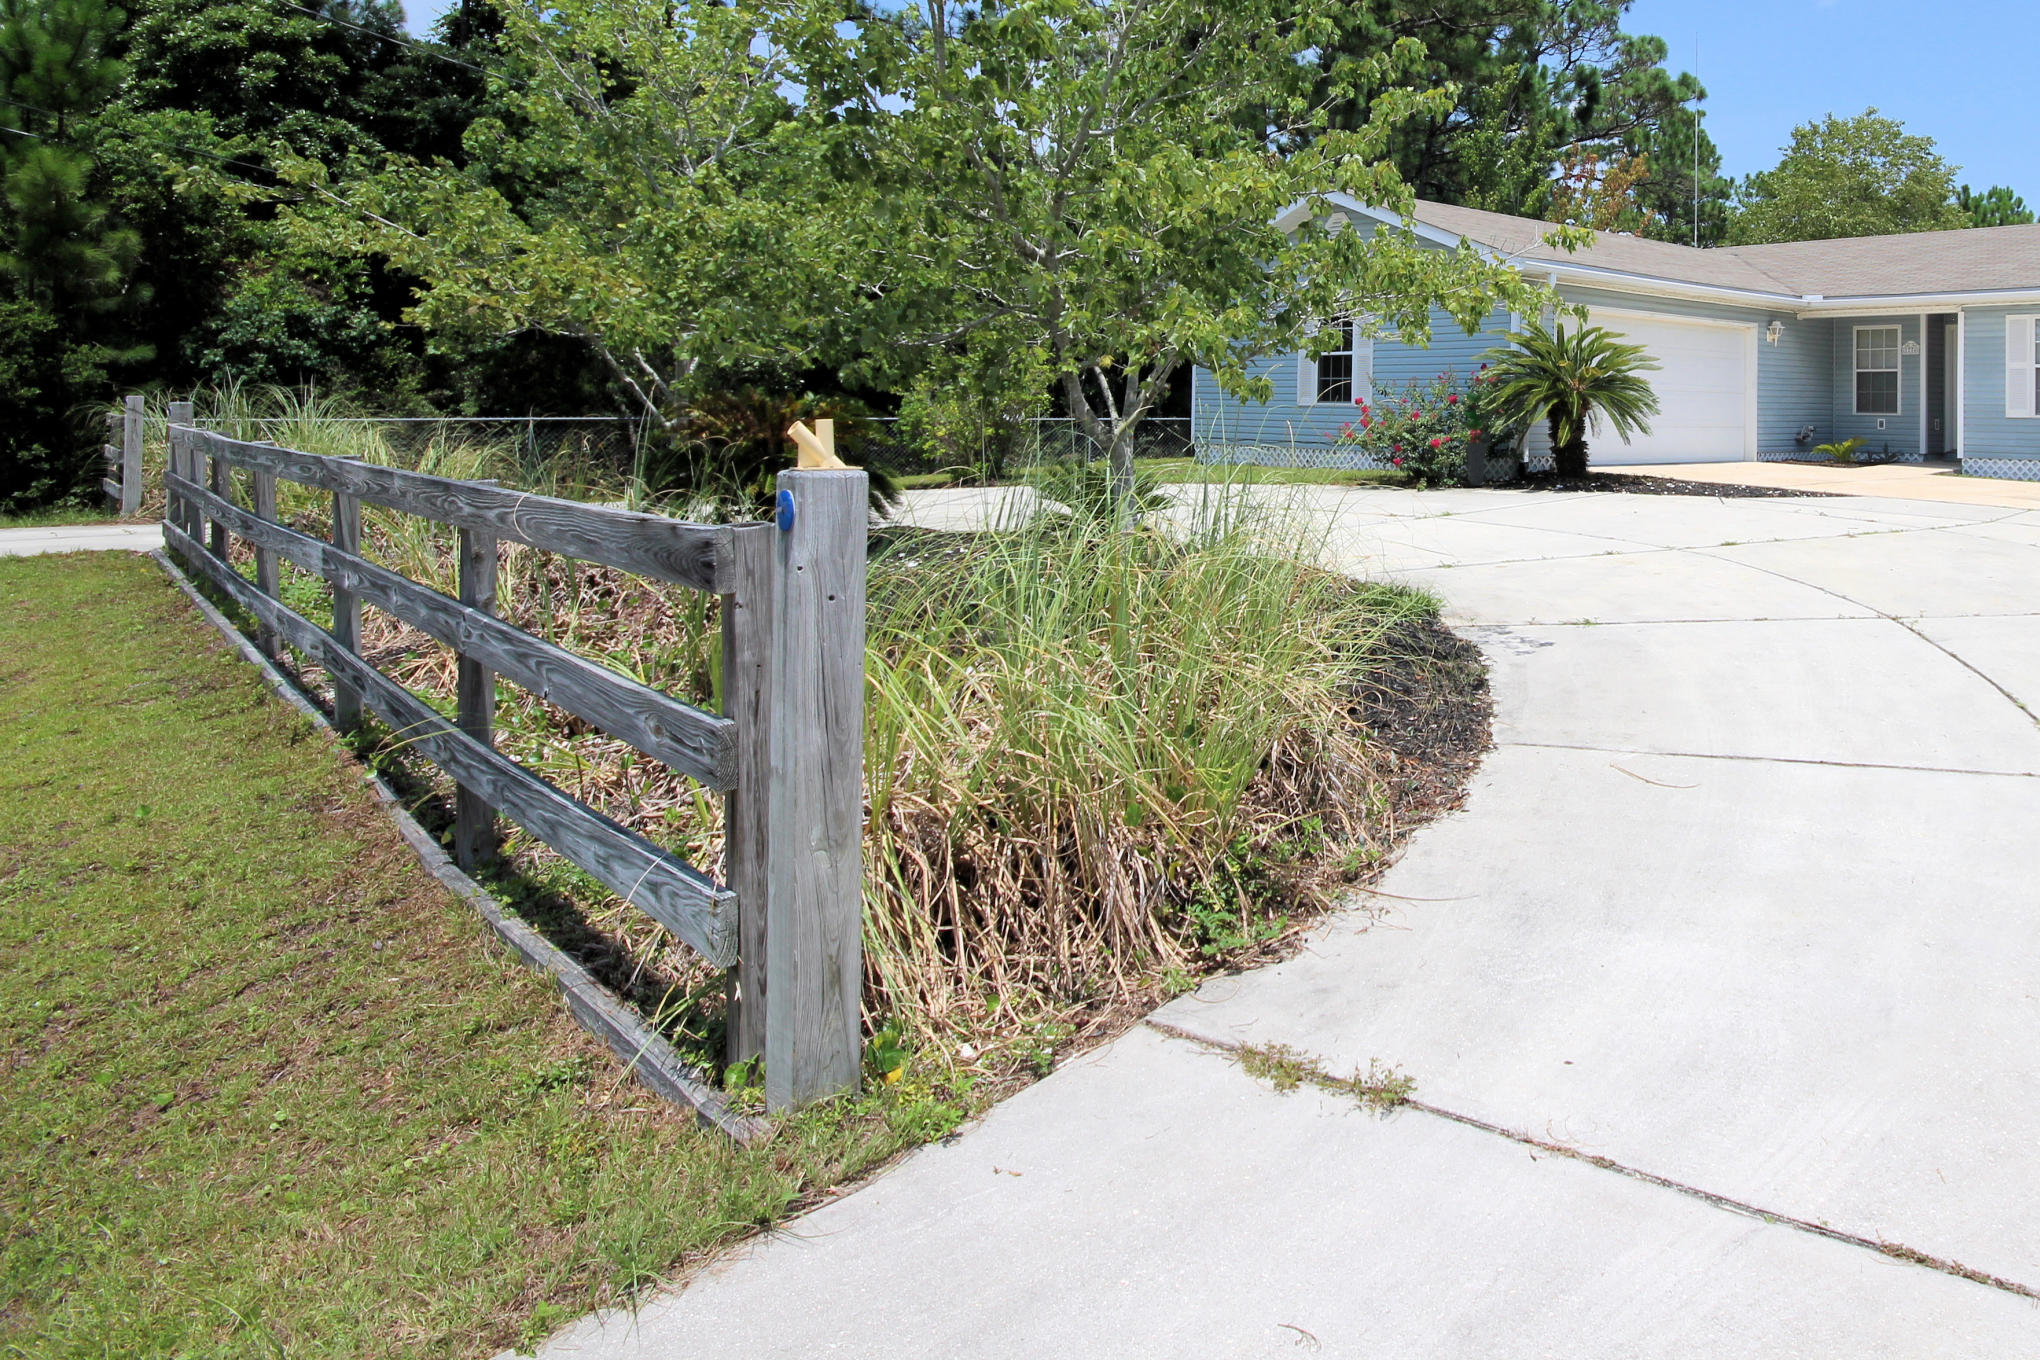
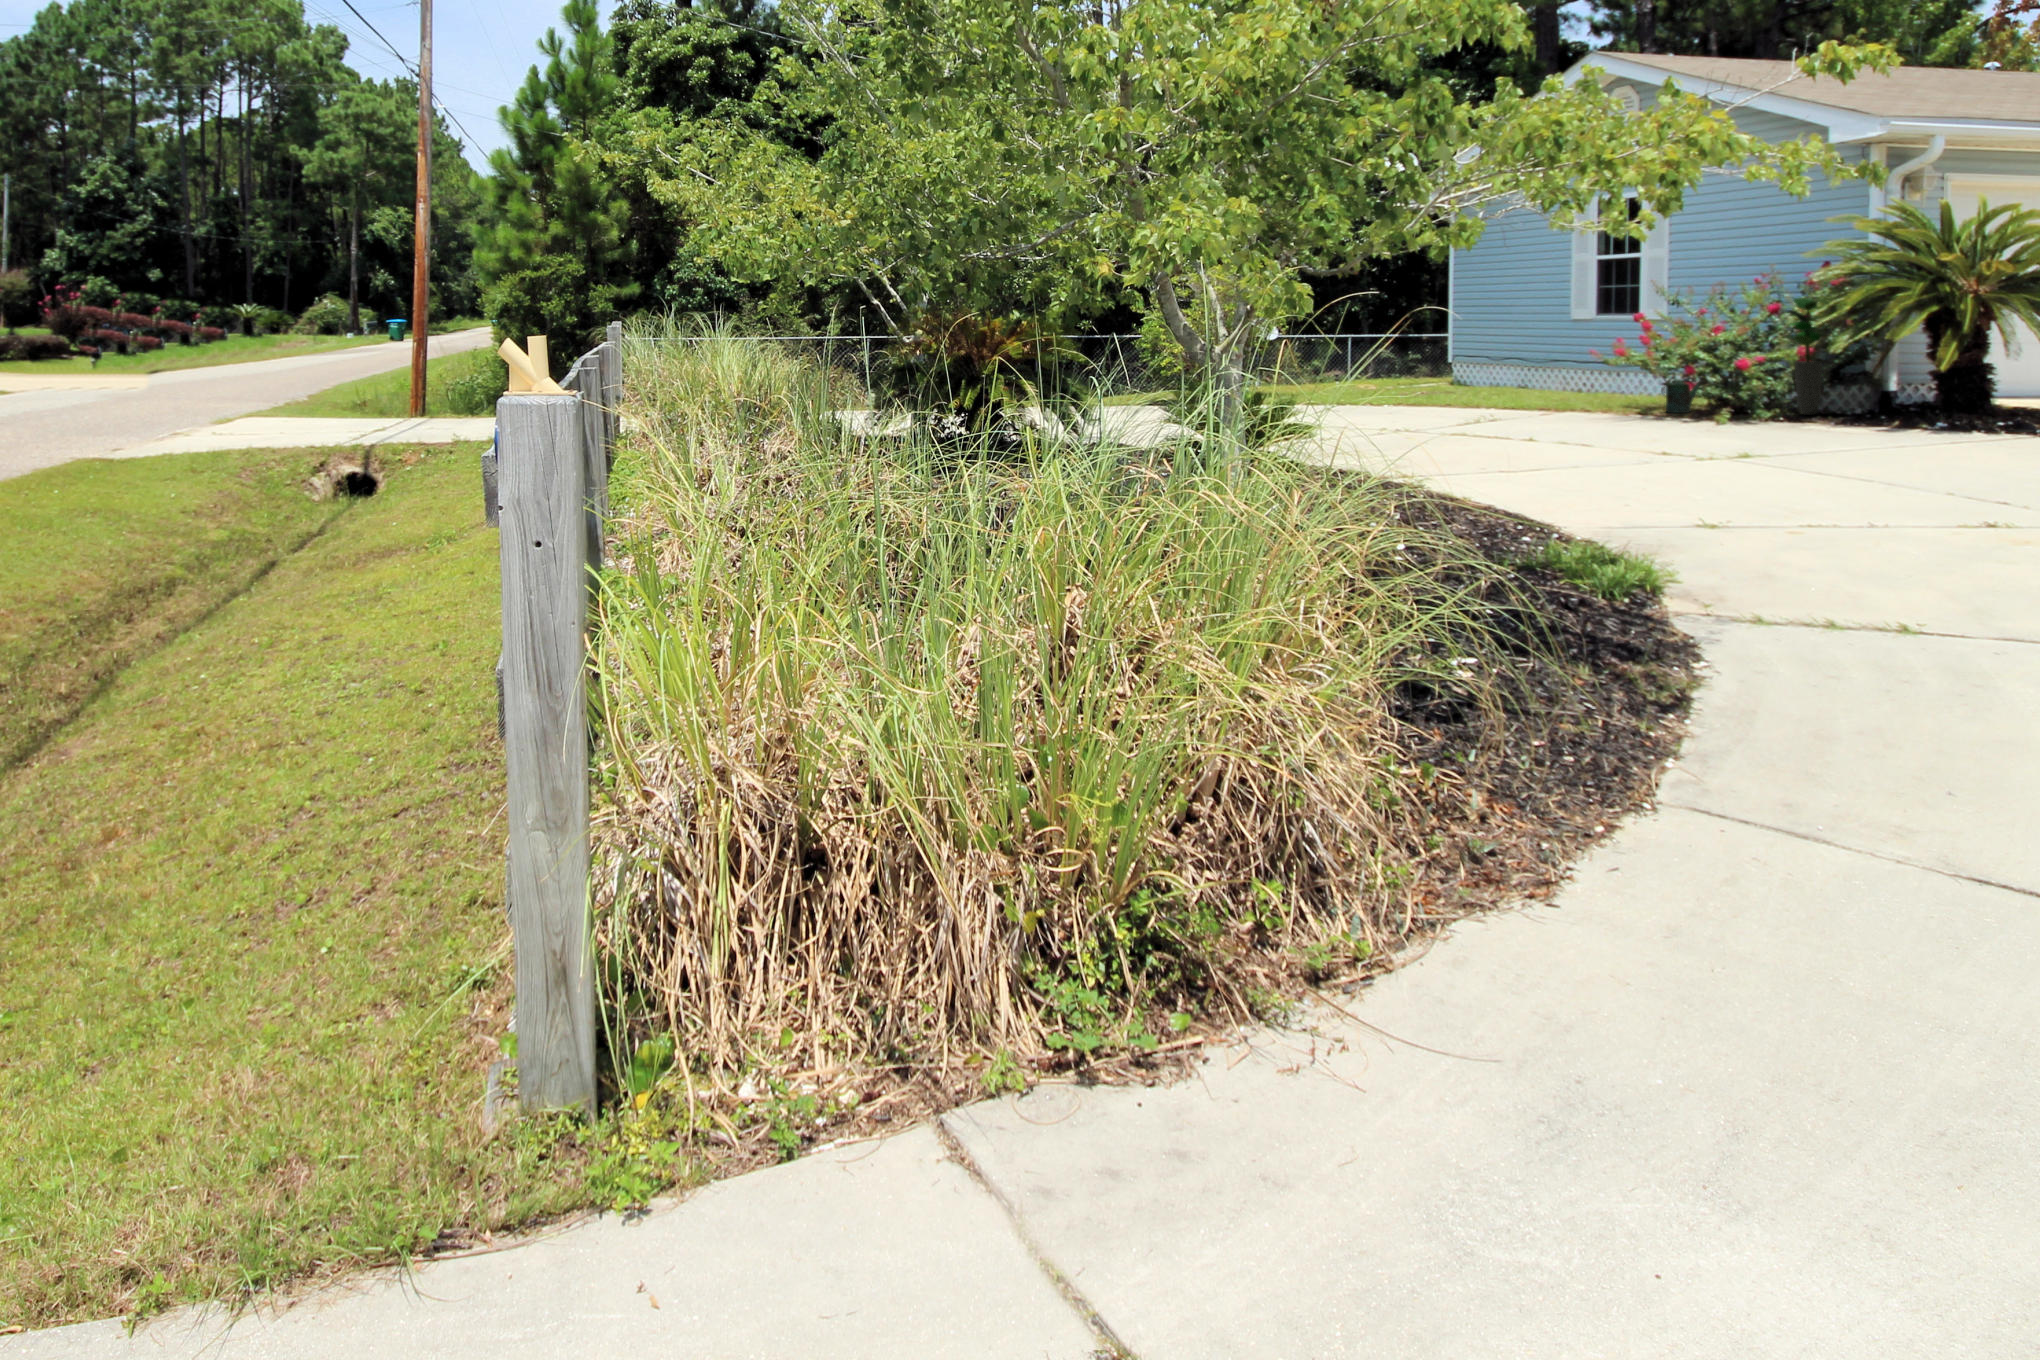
watering can: none [1373,457,1405,488] -> present [1661,377,1705,413]

